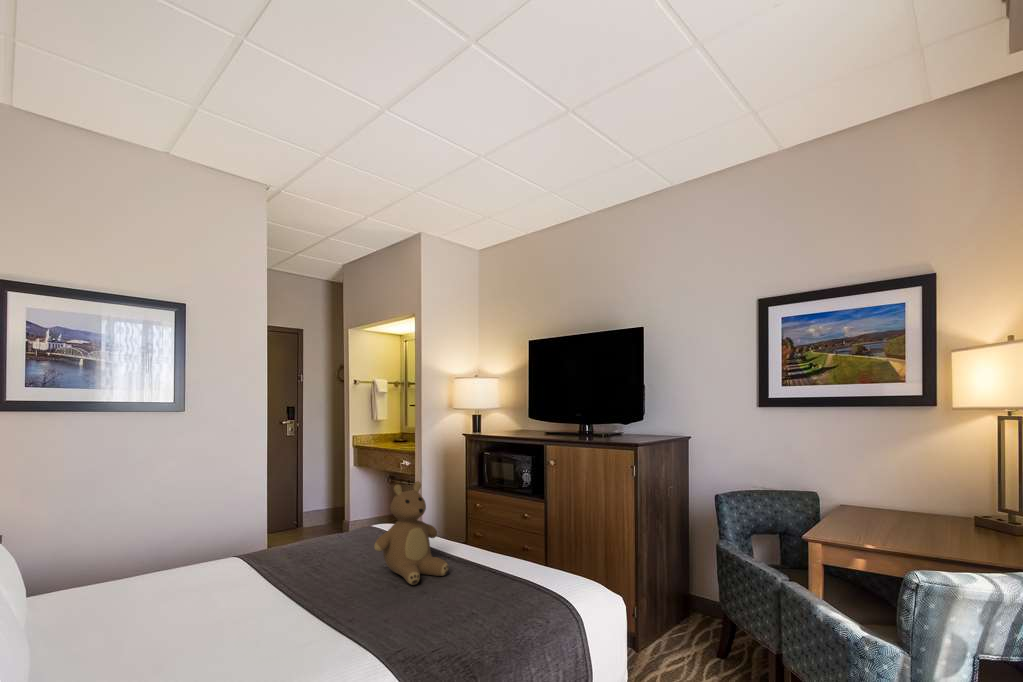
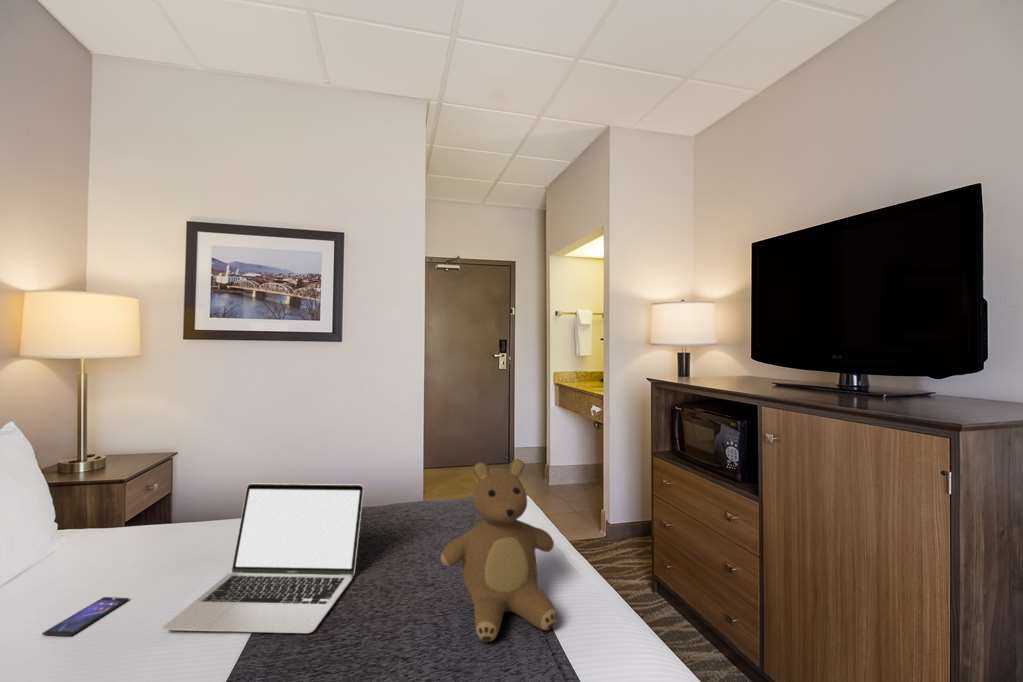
laptop: none [179,516,298,624] -> present [163,483,364,633]
smartphone: none [67,623,112,649] -> present [42,597,129,636]

